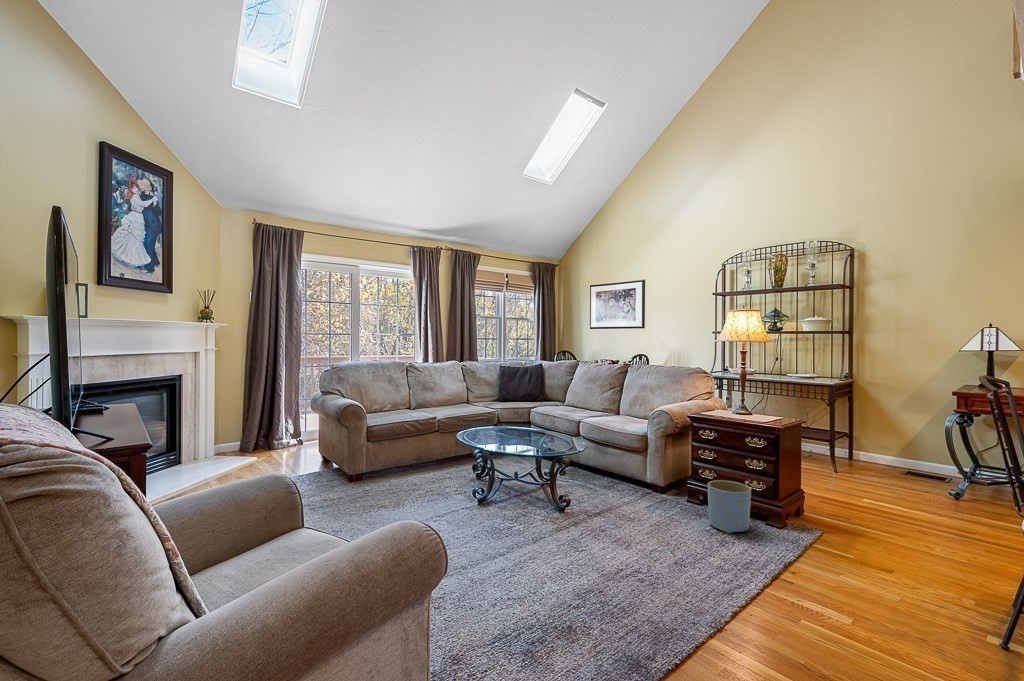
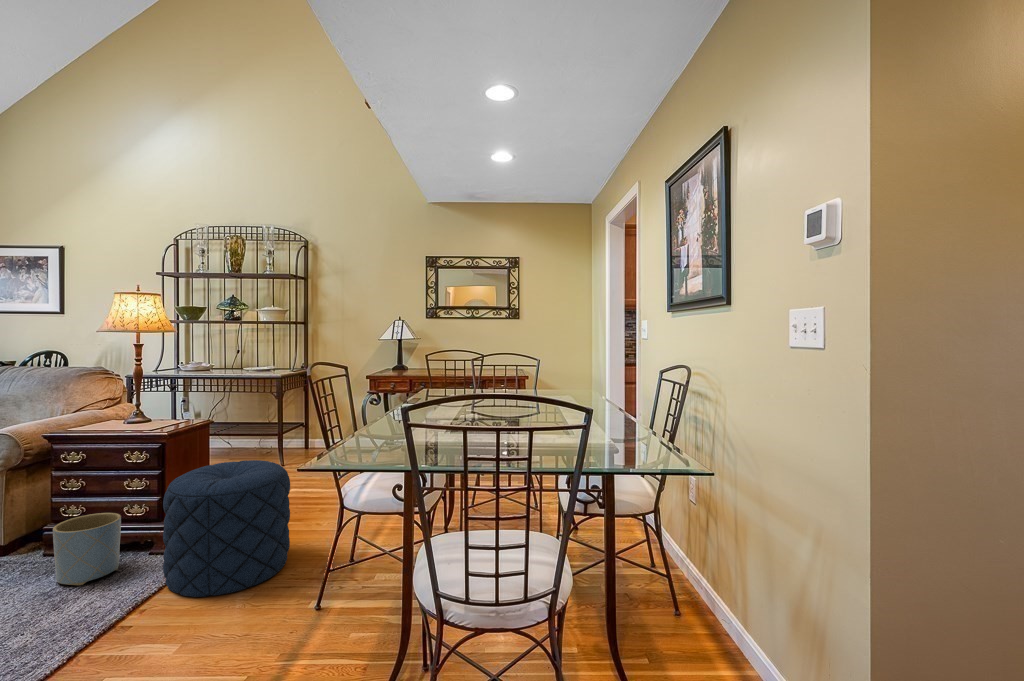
pouf: none [795,462,922,589] -> present [163,460,290,597]

